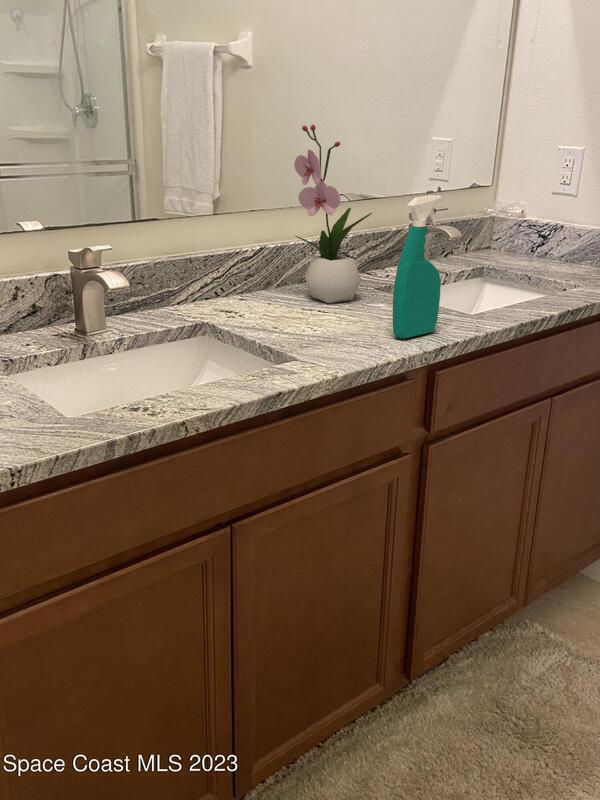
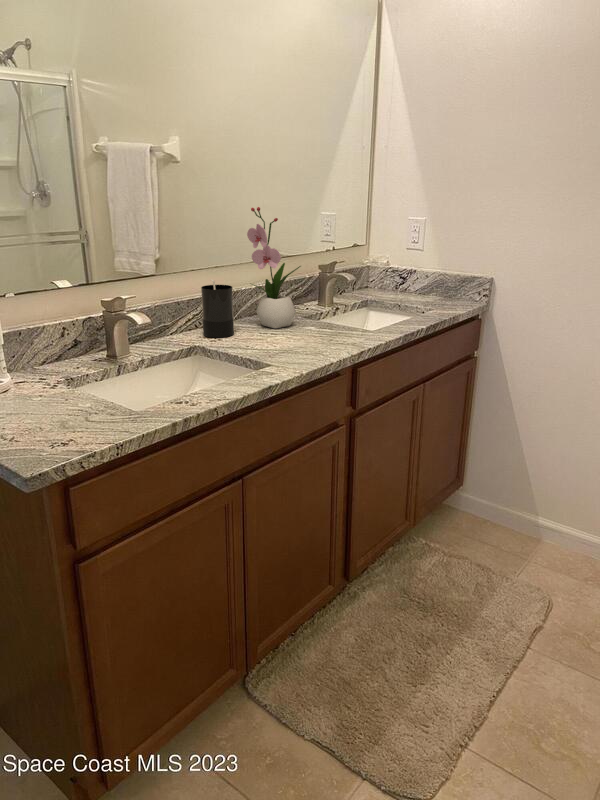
spray bottle: present [393,195,441,339] -> none [328,252,357,348]
candle: none [221,228,266,312] -> present [201,280,234,338]

